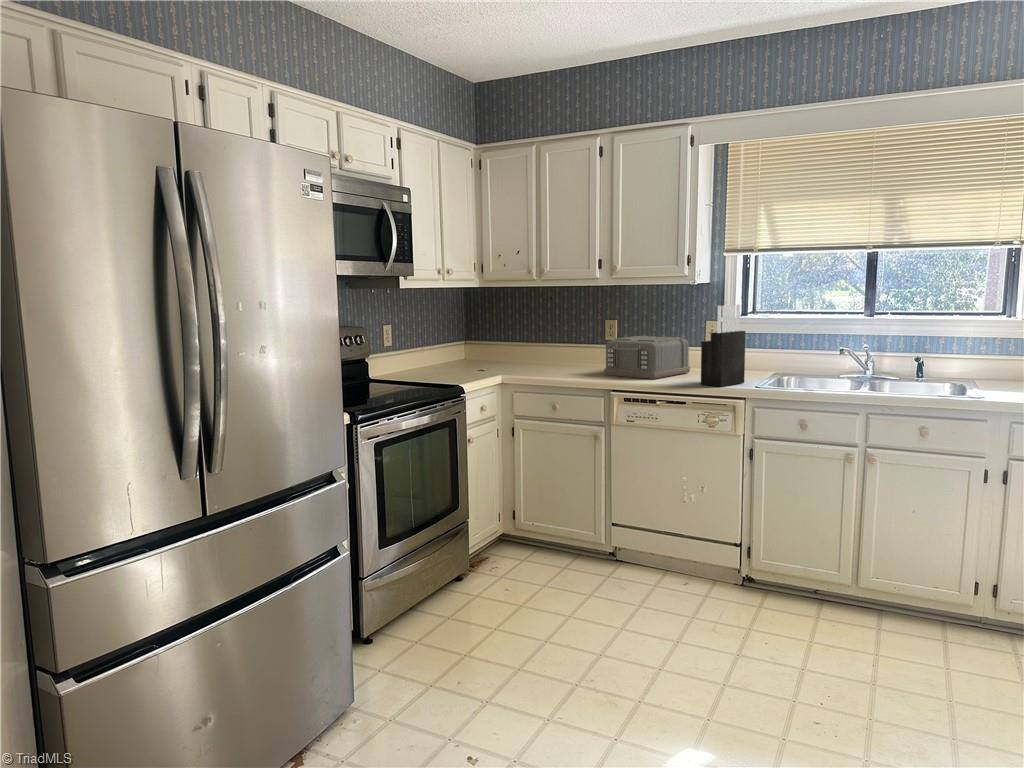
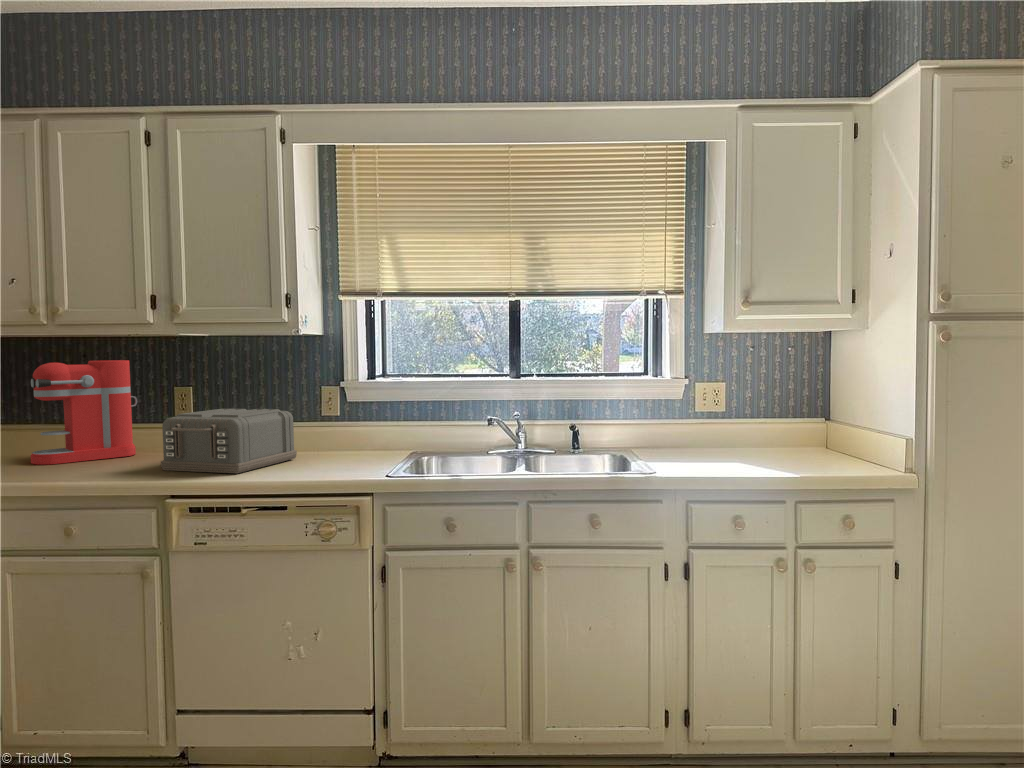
coffee maker: none [524,302,583,368] -> present [31,360,137,465]
knife block: present [701,305,745,387] -> none [305,361,370,480]

